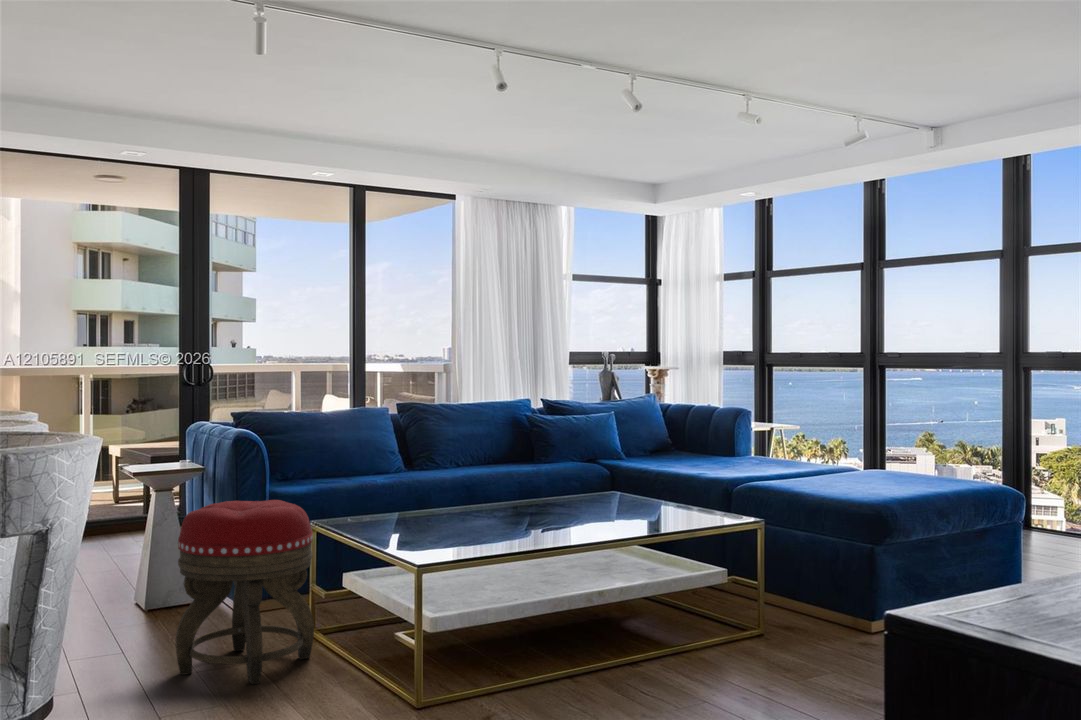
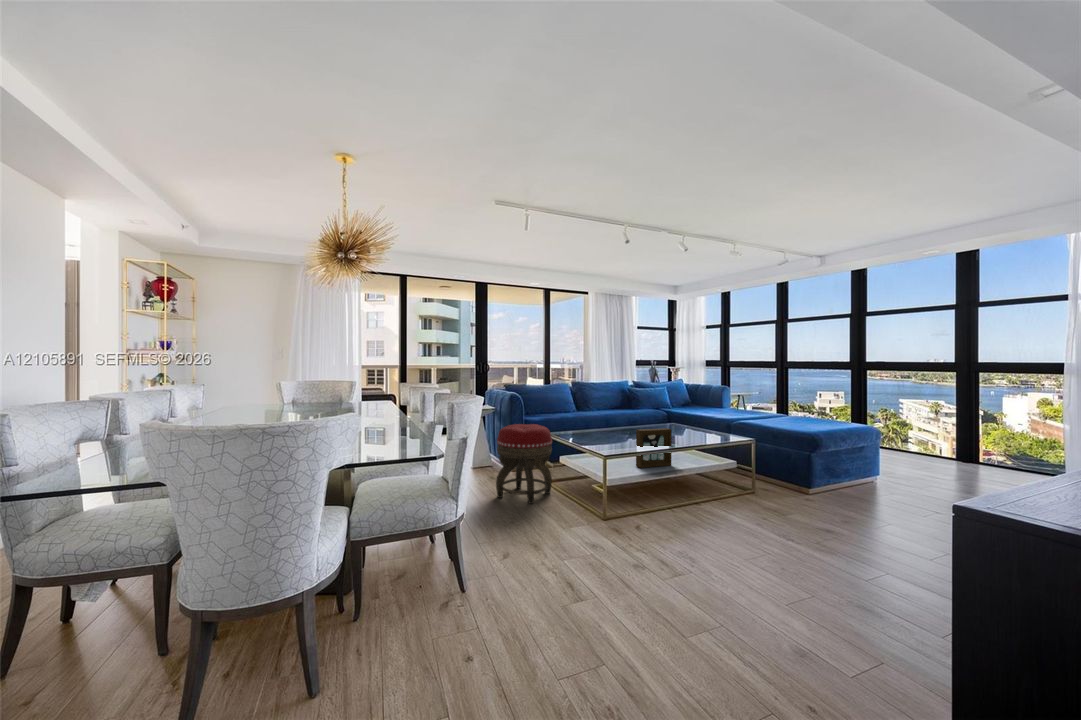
picture frame: none [506,500,586,591] -> present [636,428,672,468]

